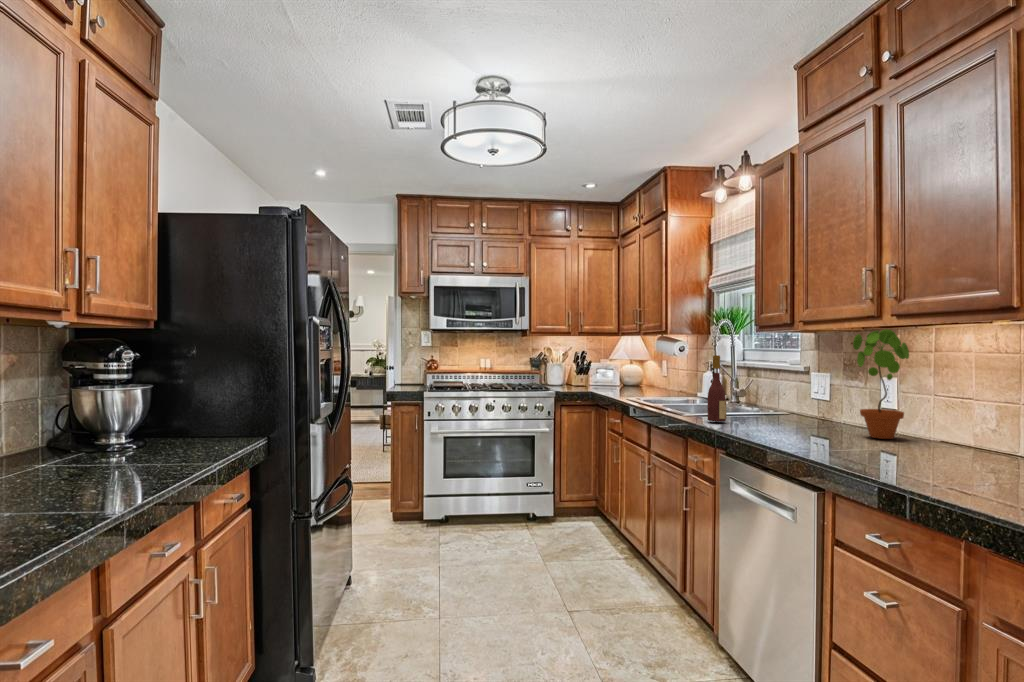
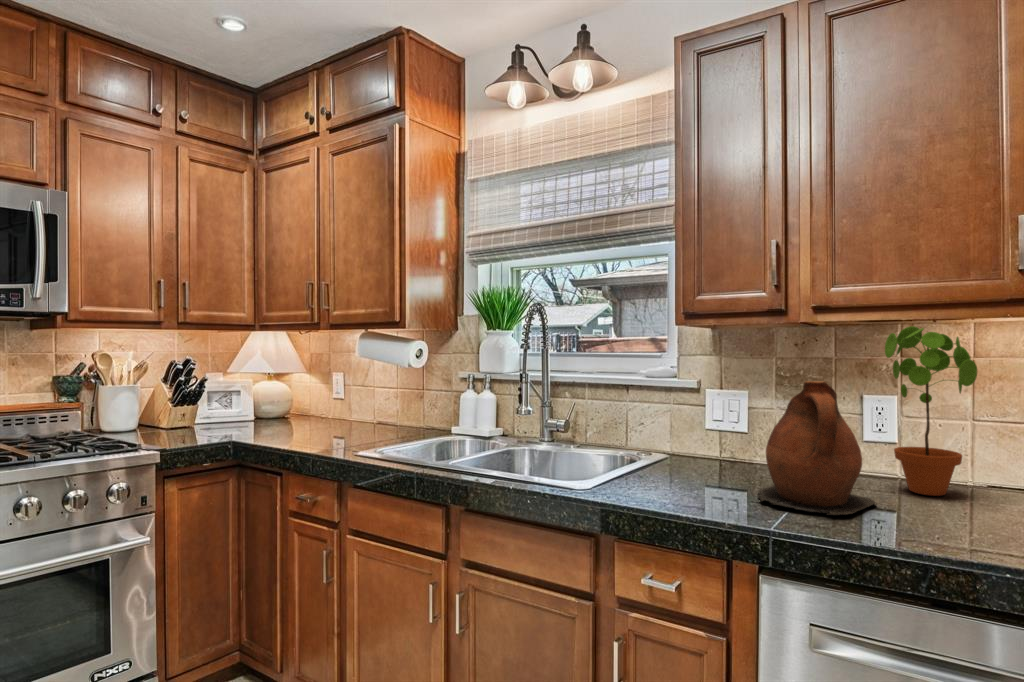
wine bottle: present [708,355,726,421] -> none [654,371,690,504]
ceramic pitcher: none [751,361,823,435] -> present [757,381,876,515]

